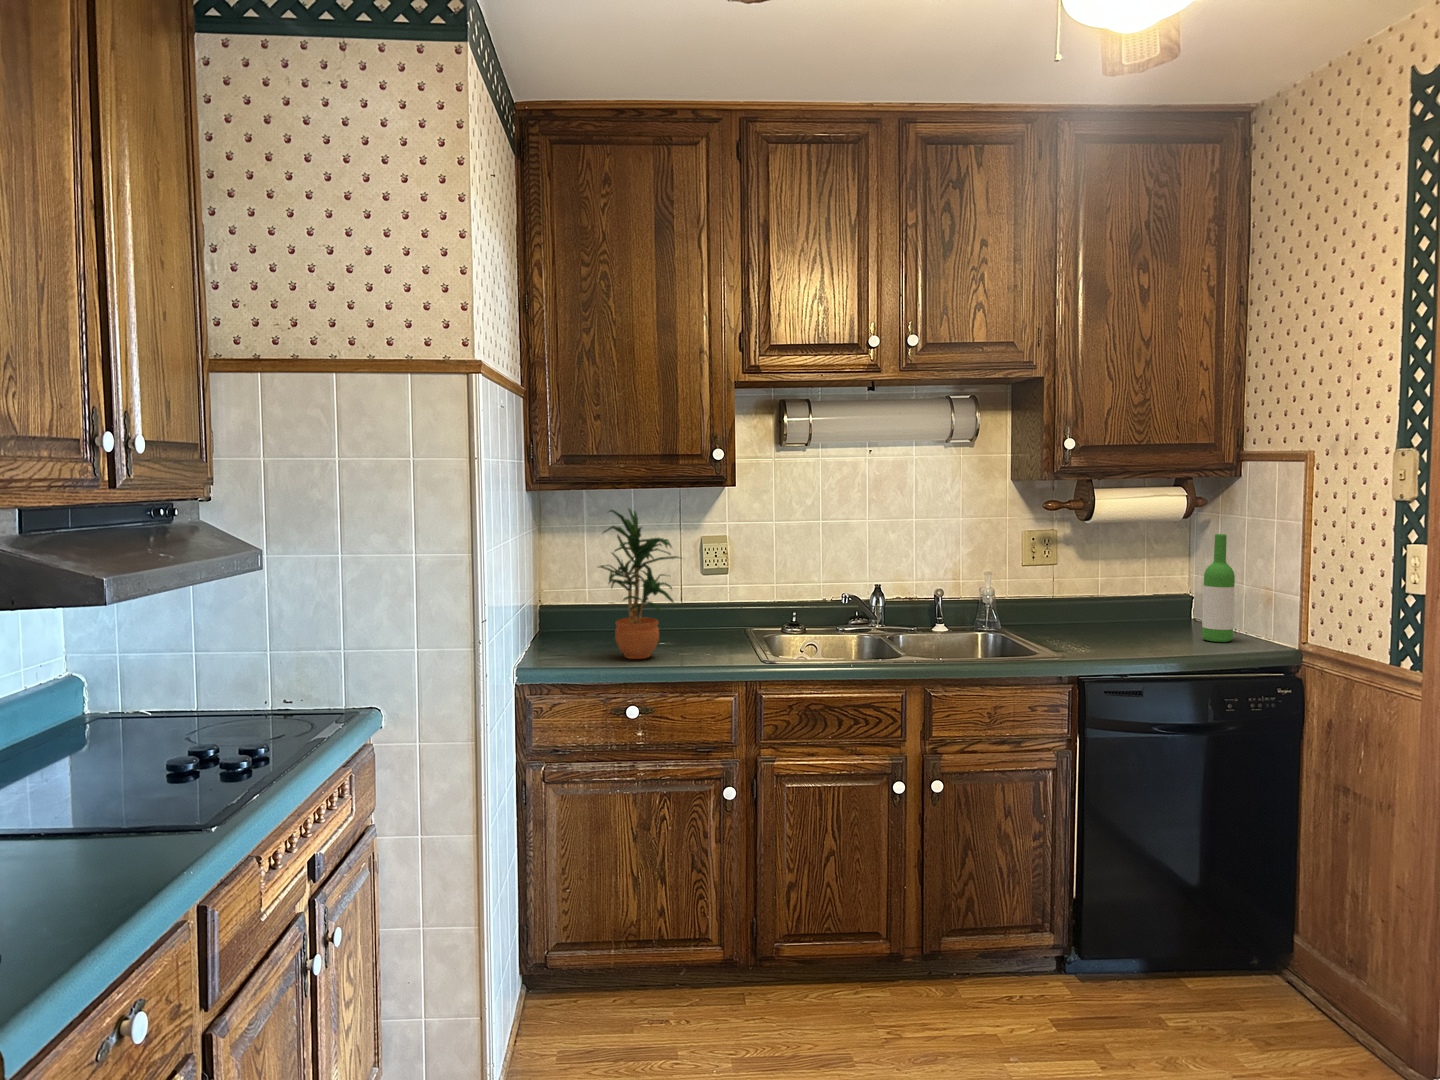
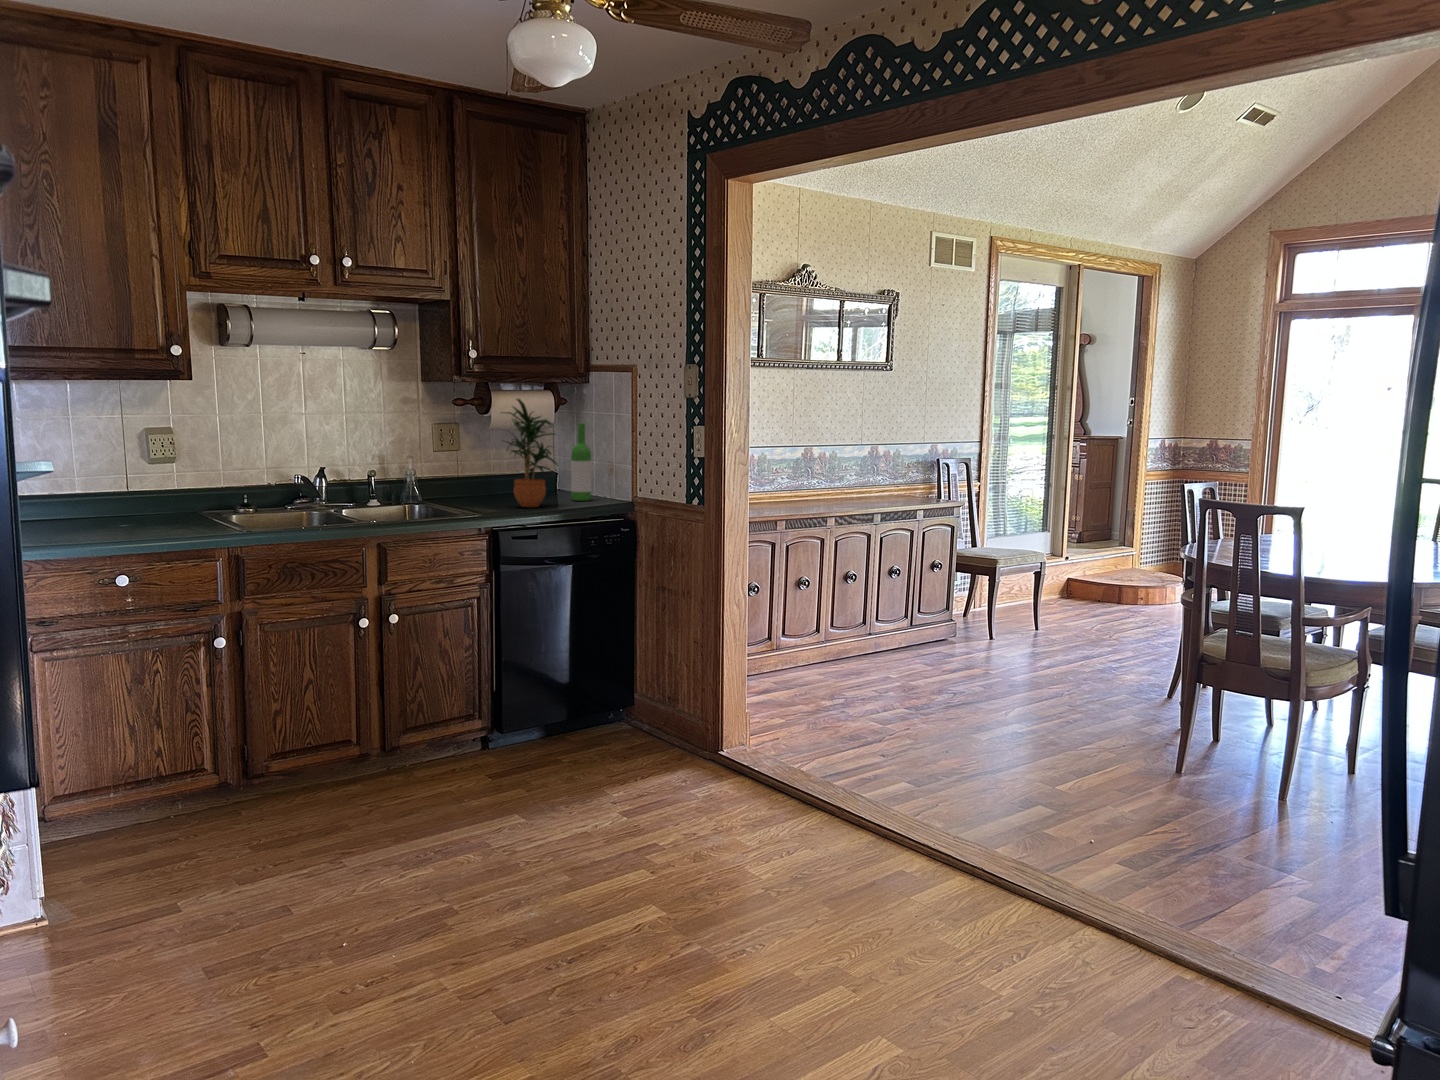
potted plant: present [599,509,679,659] -> present [507,399,557,507]

